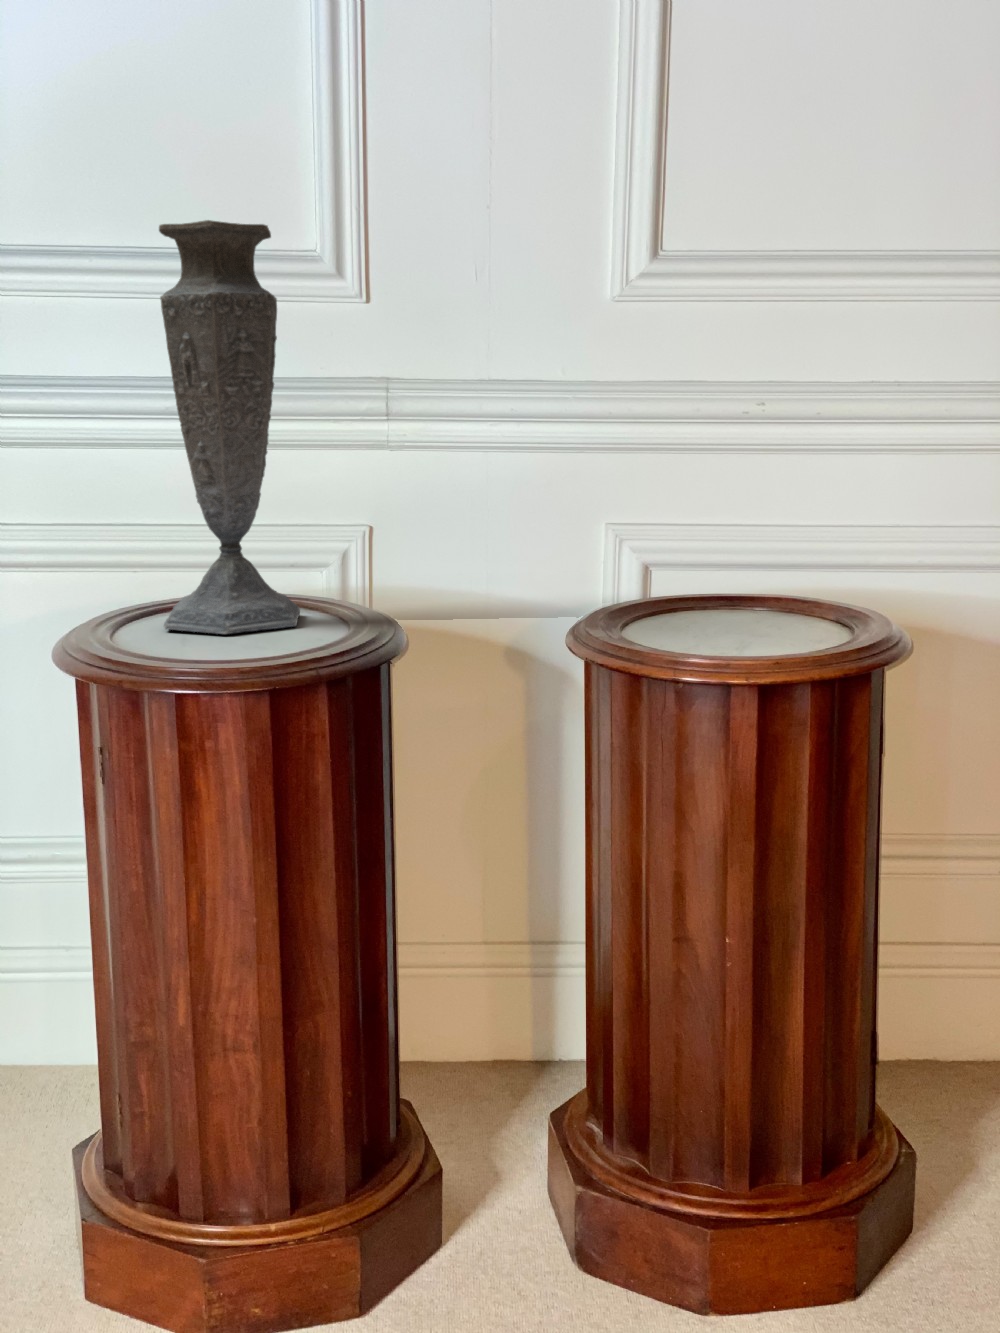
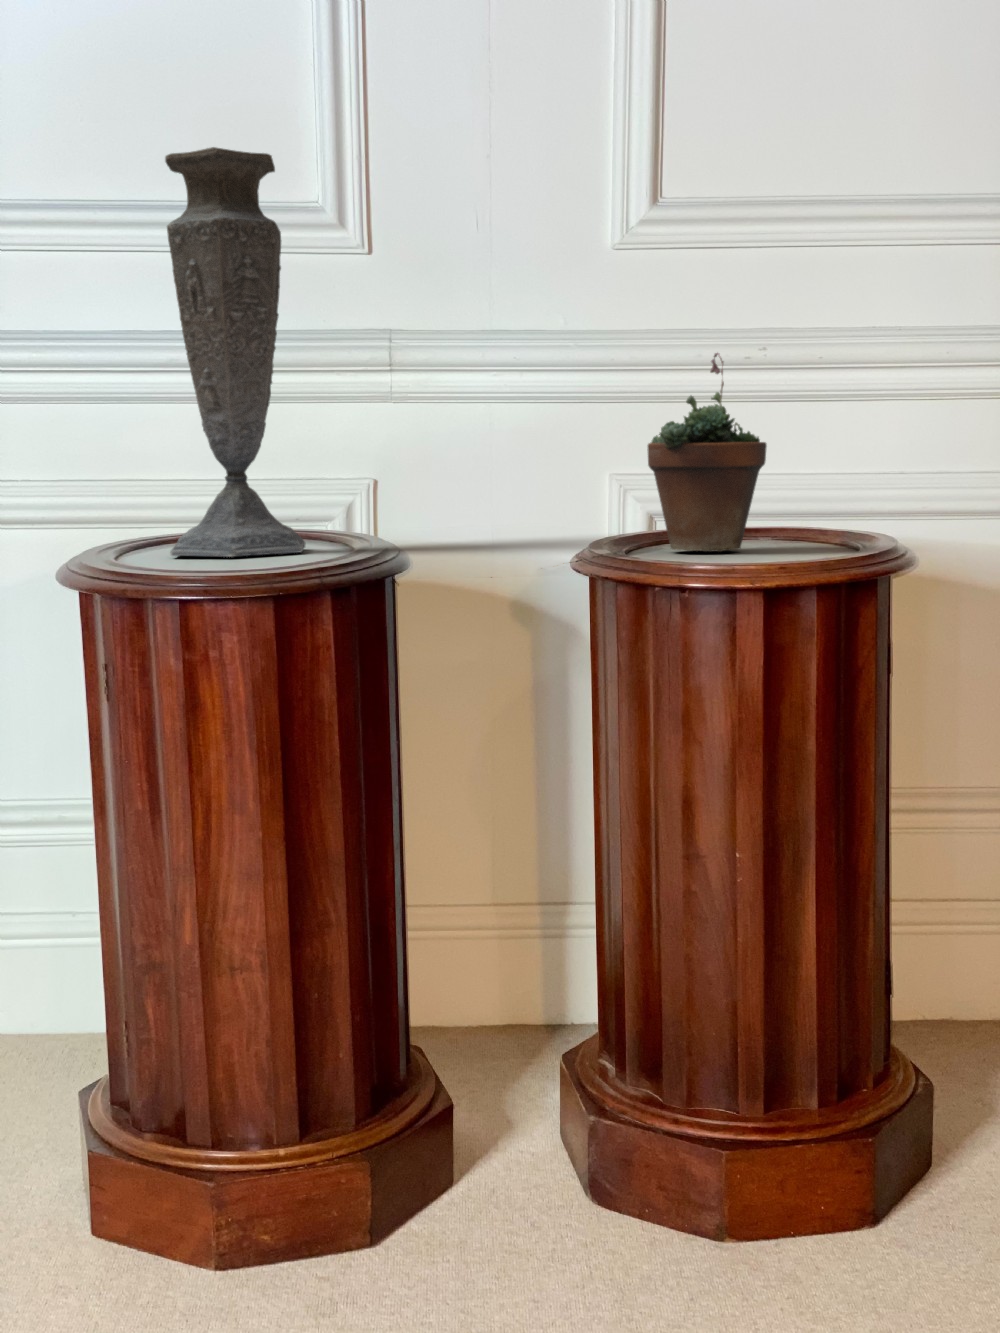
succulent plant: none [646,433,766,635] -> present [647,353,767,552]

